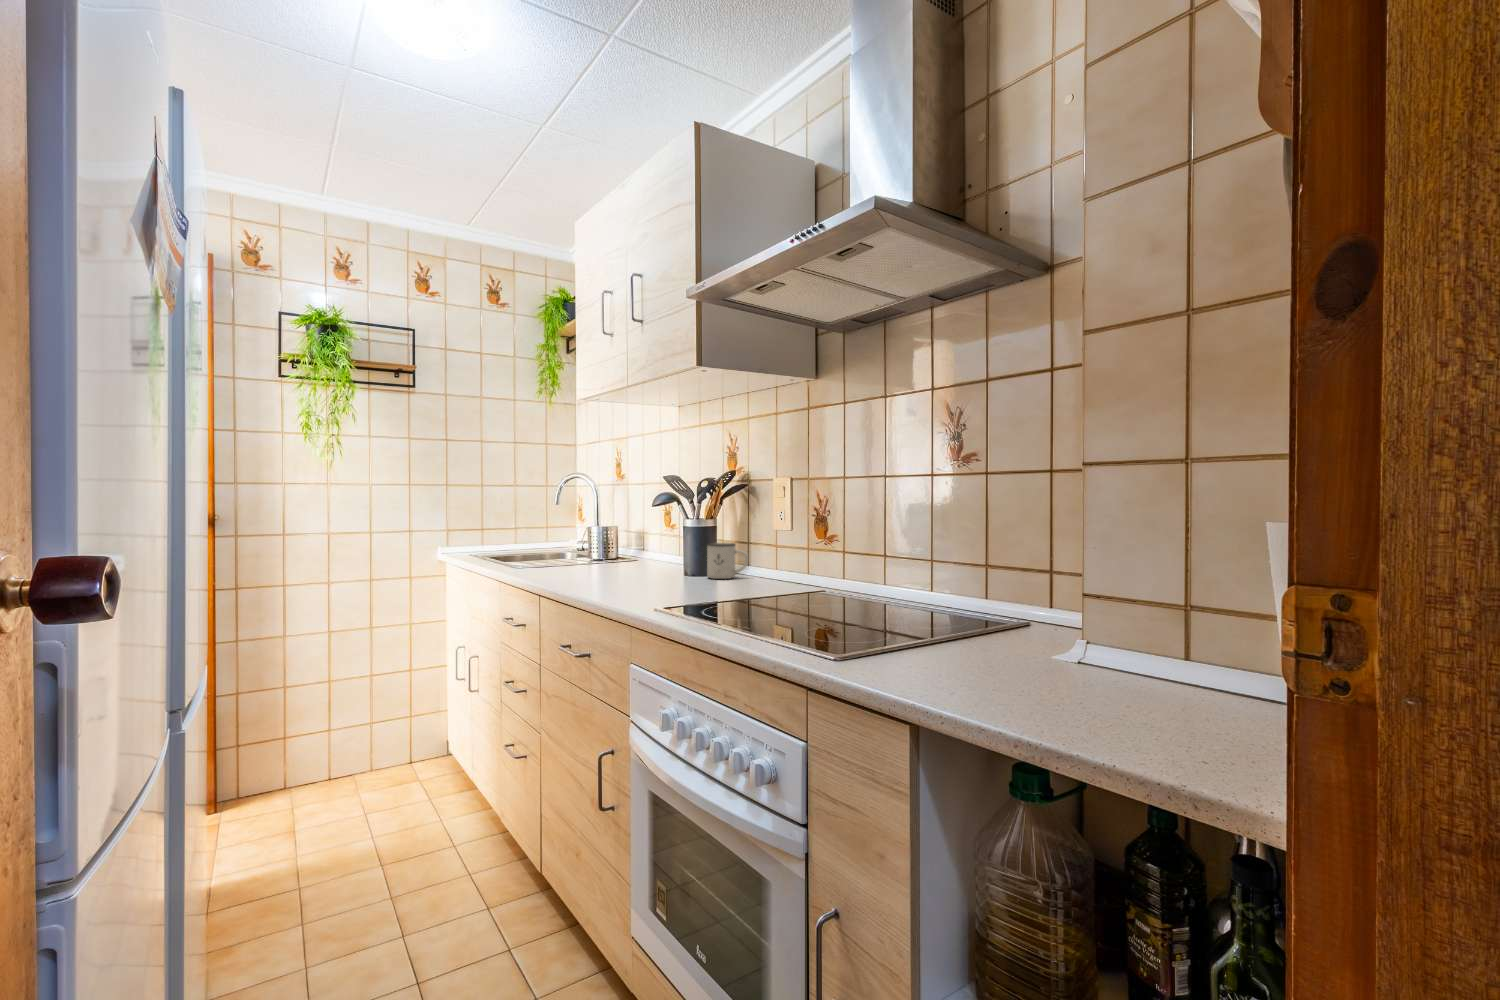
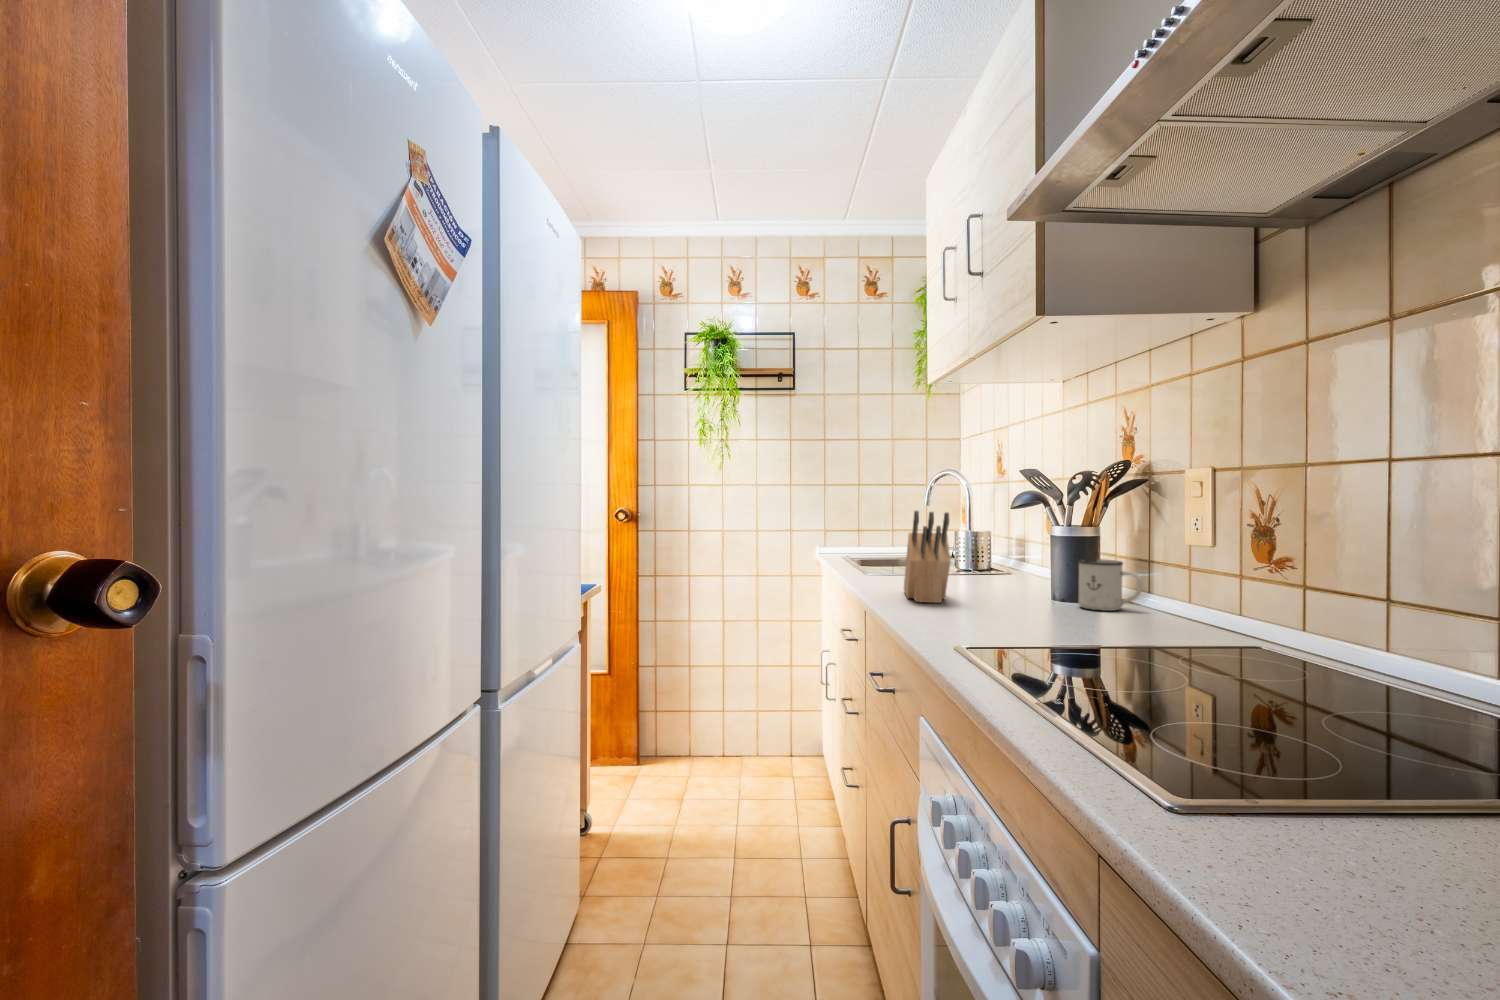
knife block: none [570,509,620,585] -> present [904,511,950,603]

